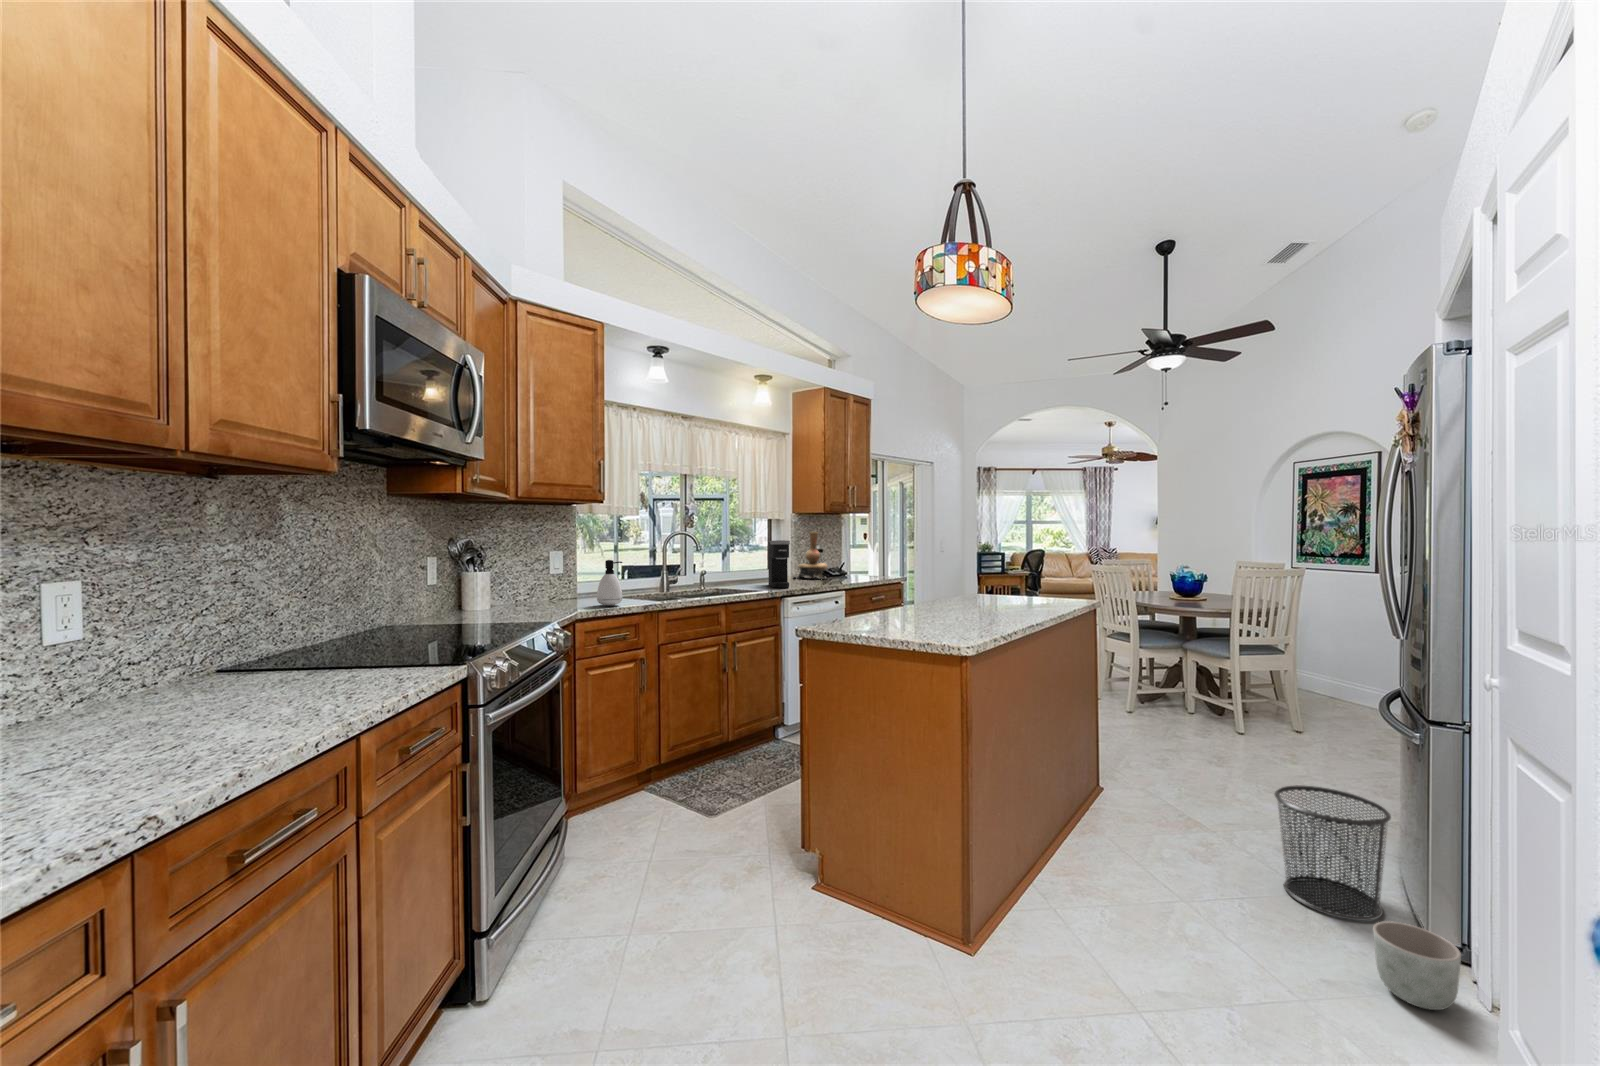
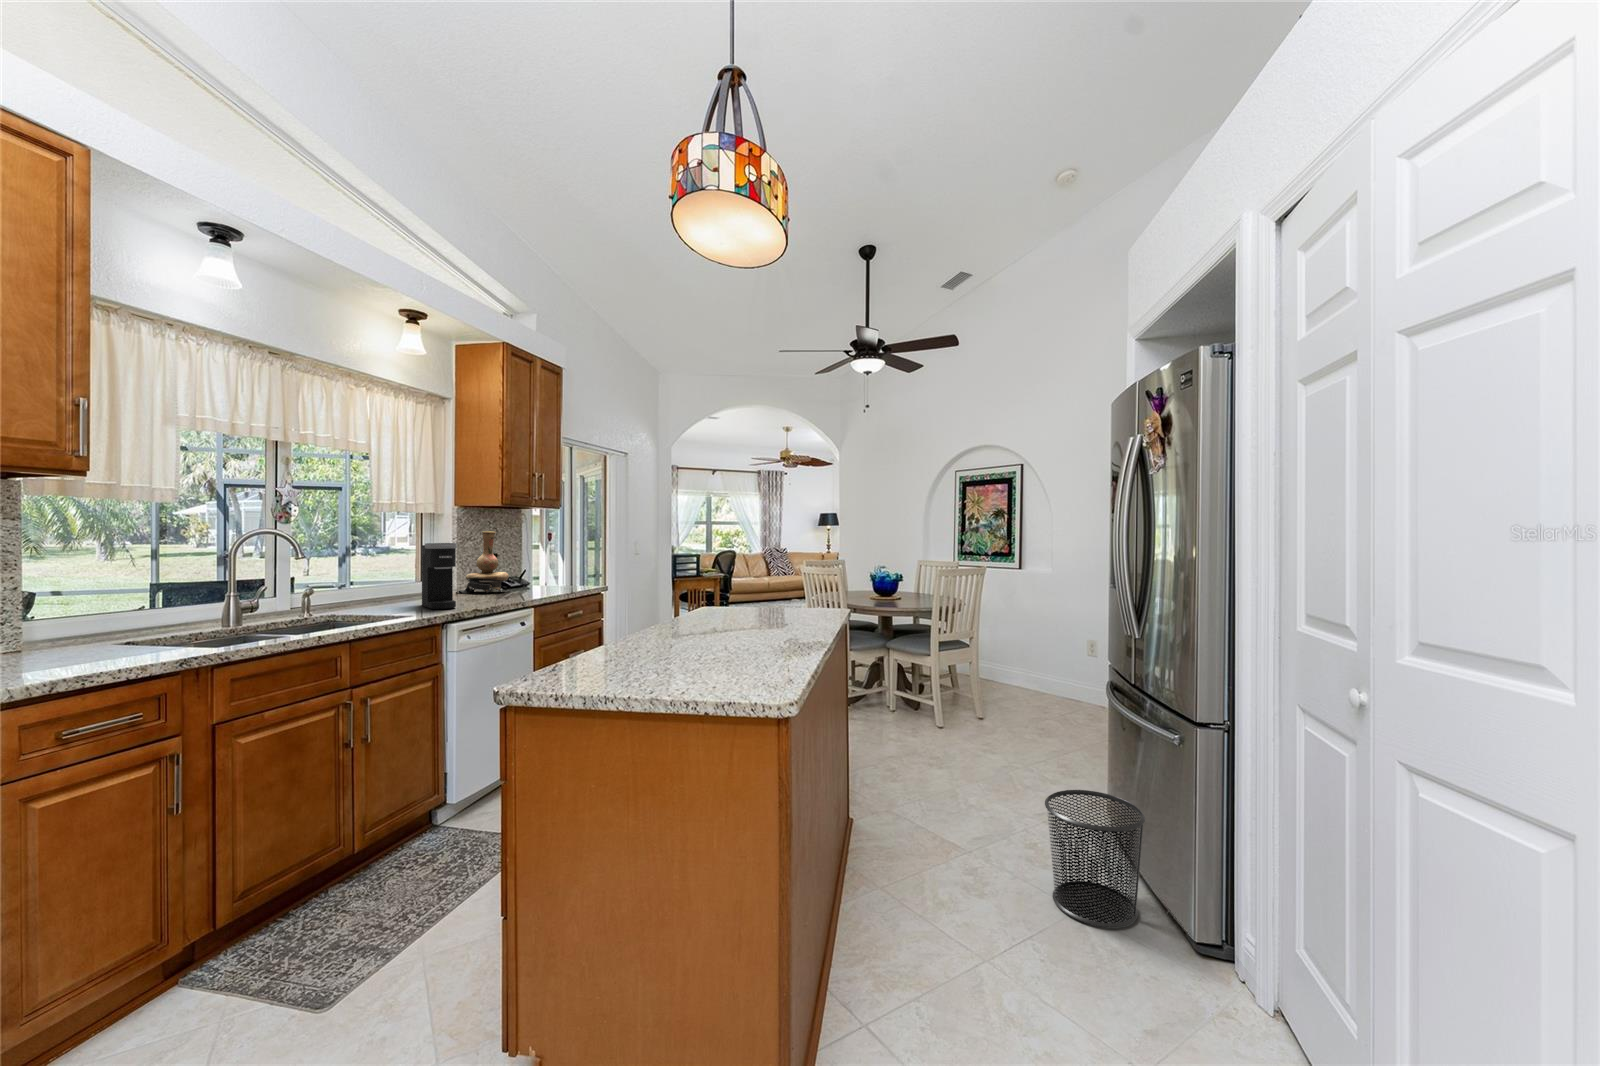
soap dispenser: present [597,560,622,606] -> none [53,582,121,667]
planter: present [1373,921,1461,1010] -> none [1176,934,1254,1028]

